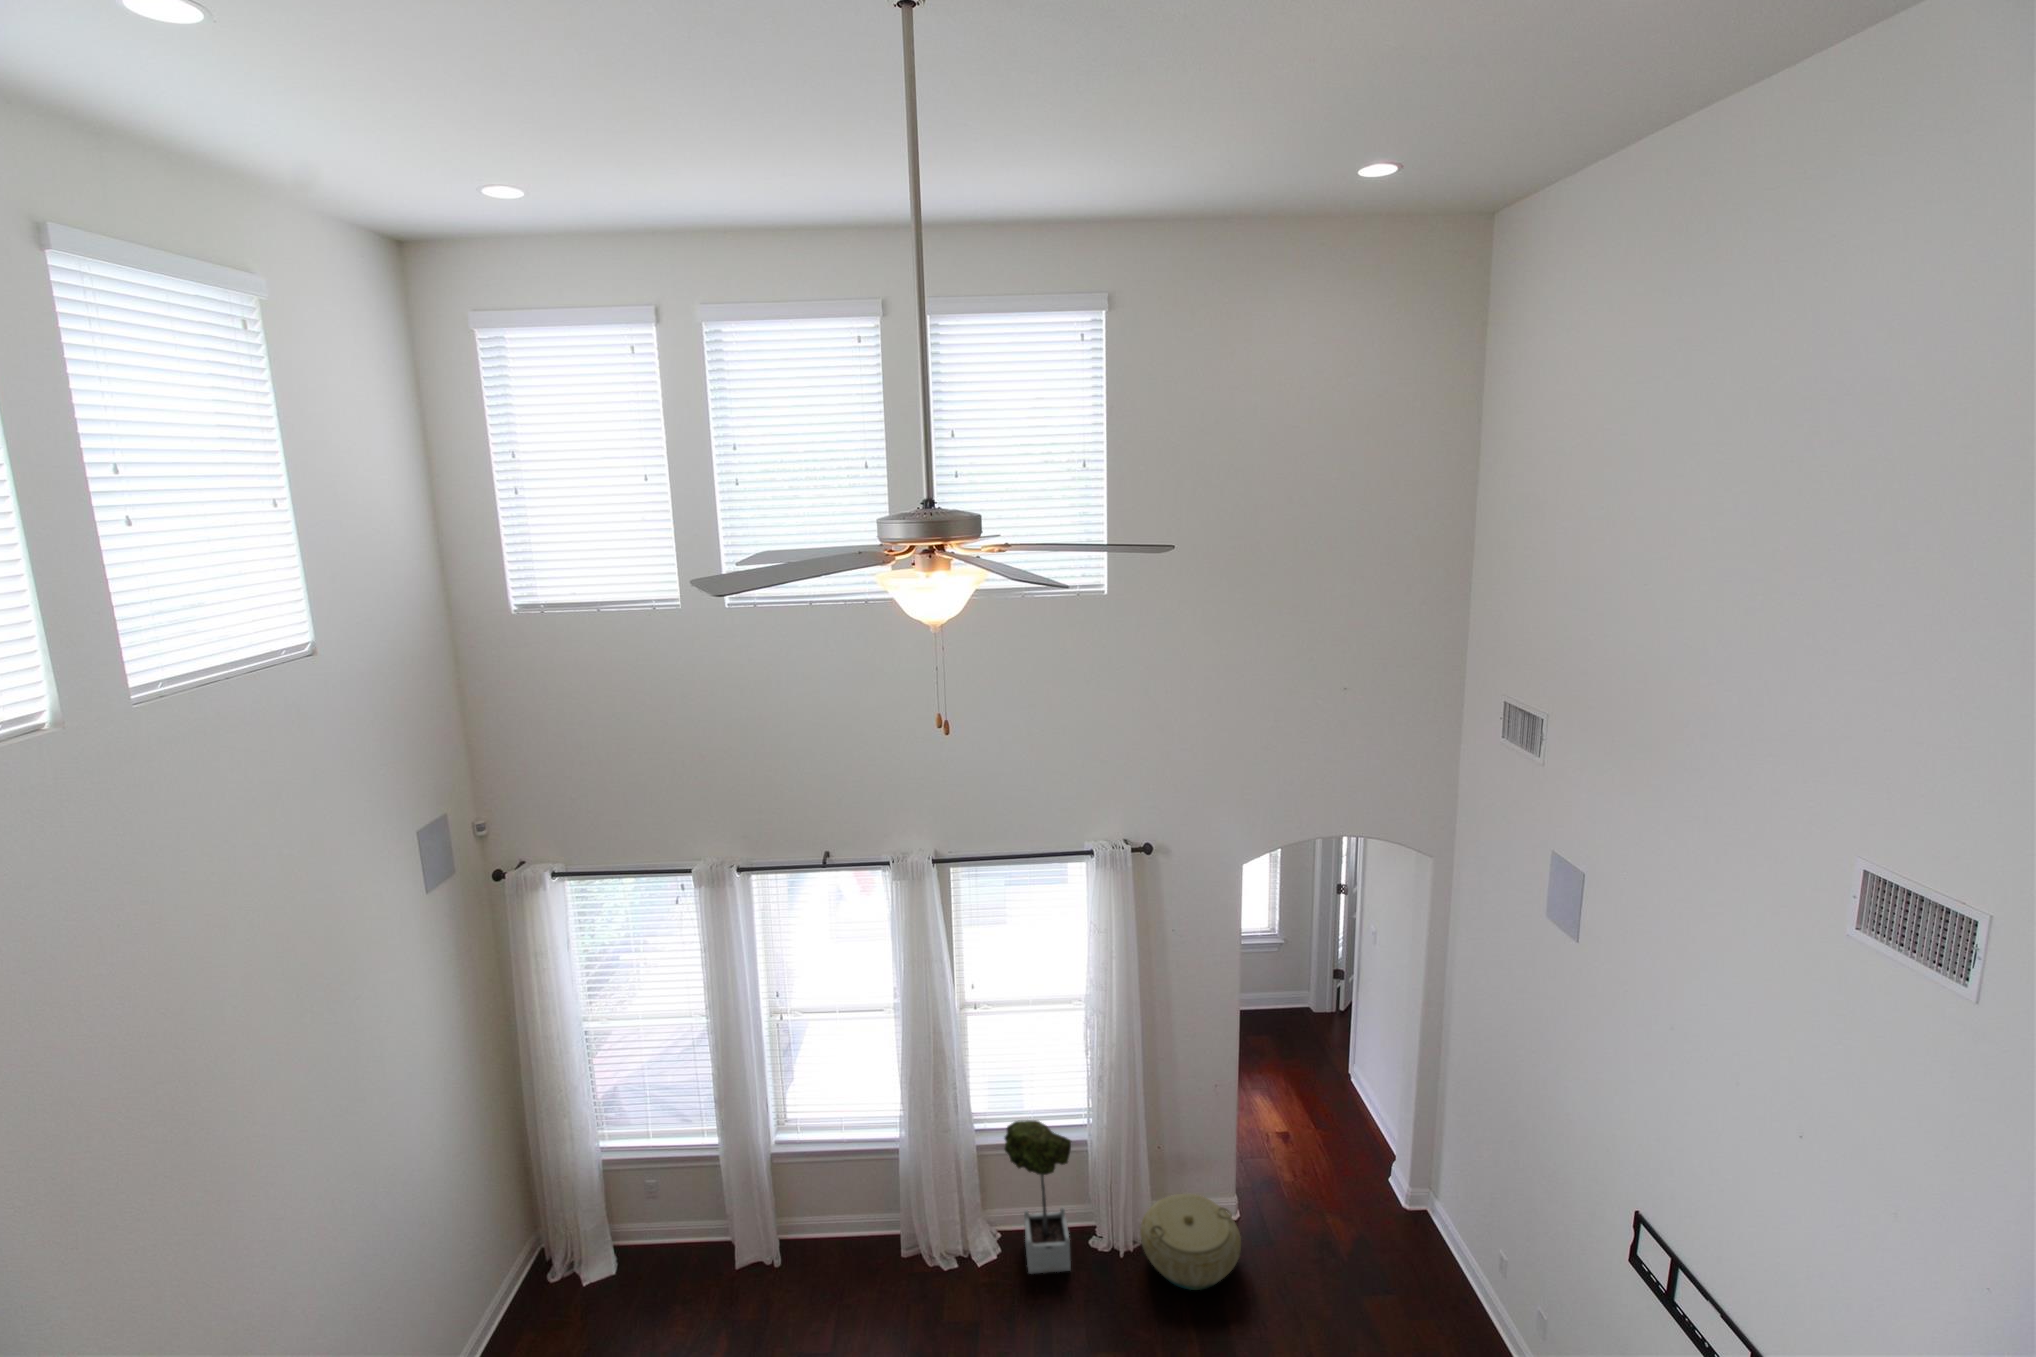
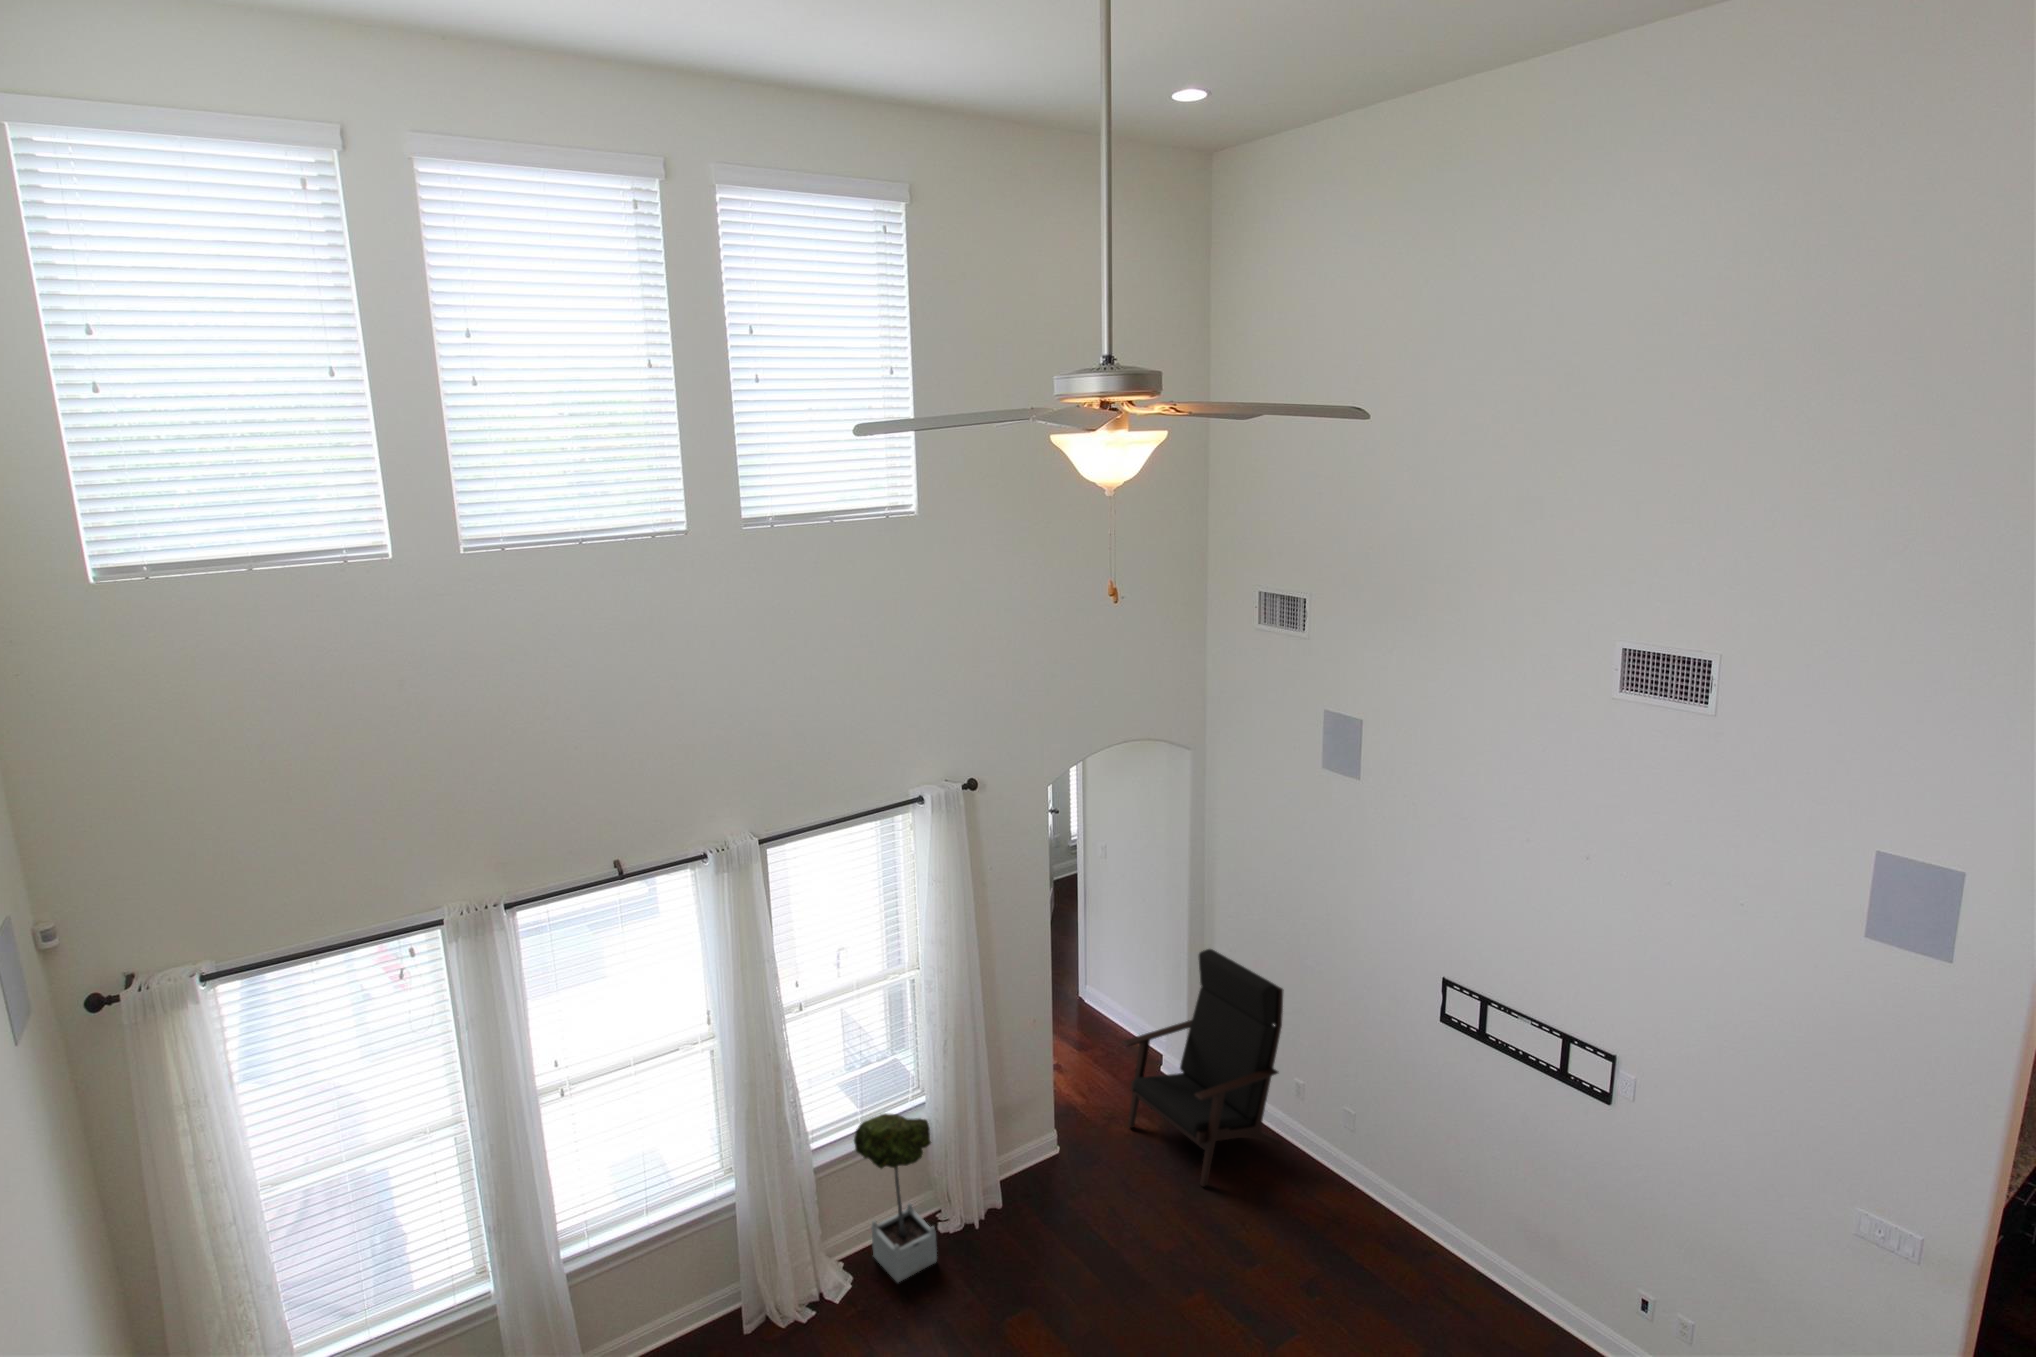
lounge chair: none [1315,1070,1489,1320] -> present [1122,949,1284,1187]
basket: present [1140,1194,1241,1290] -> none [991,1138,1093,1229]

